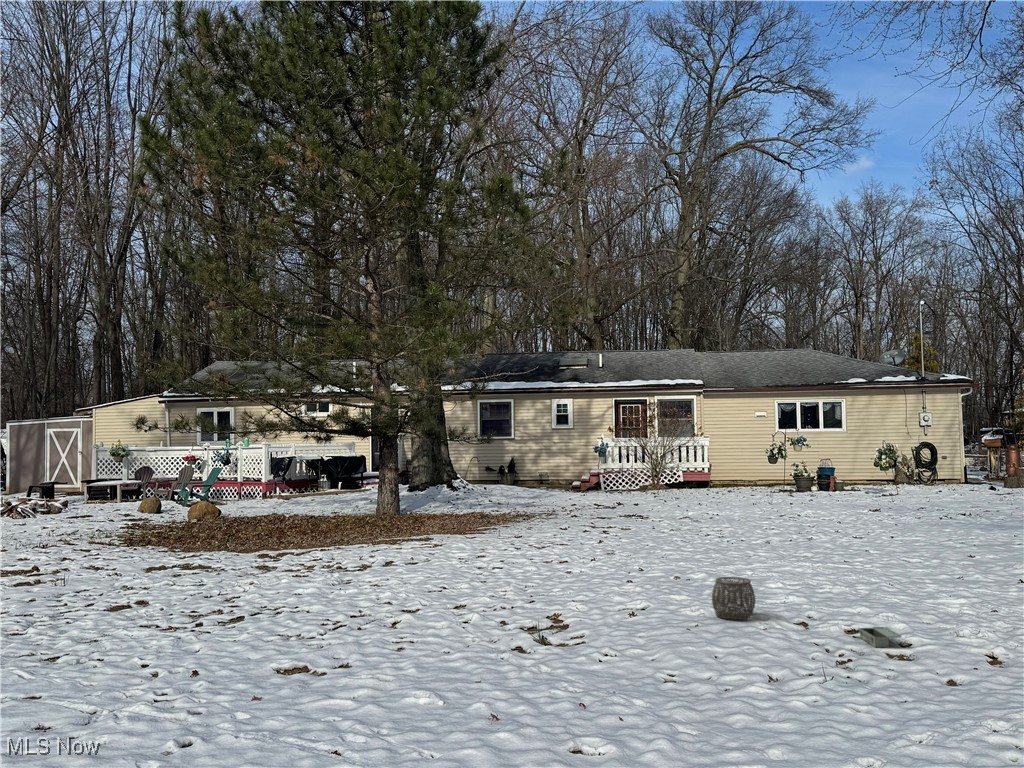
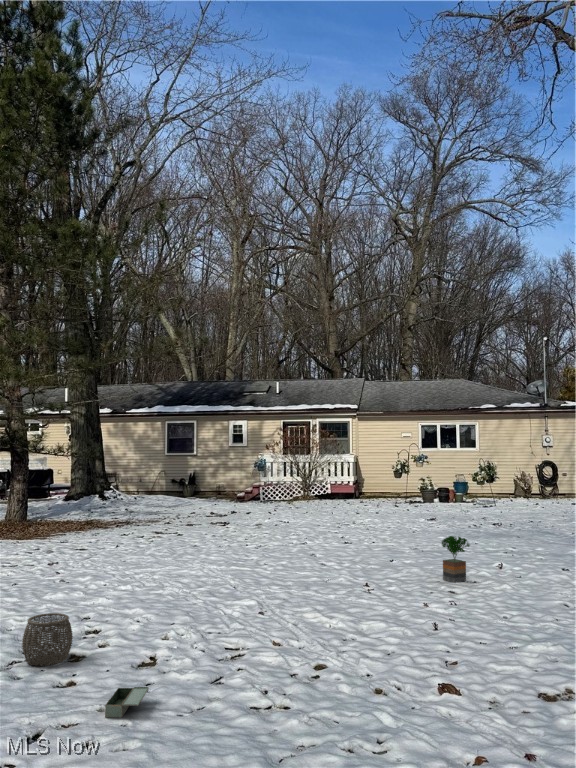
potted tree: none [963,514,995,559] -> present [442,536,470,583]

